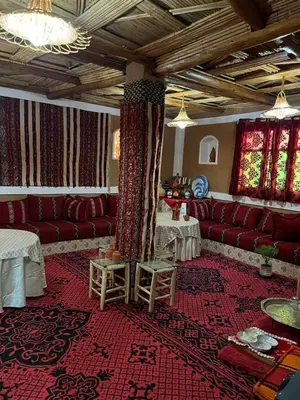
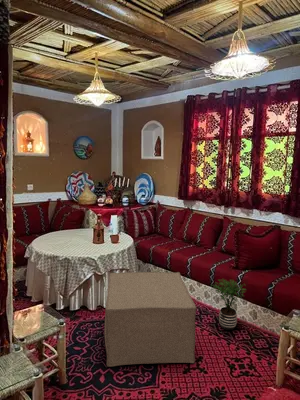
ottoman: none [186,237,248,287] -> present [104,272,196,367]

